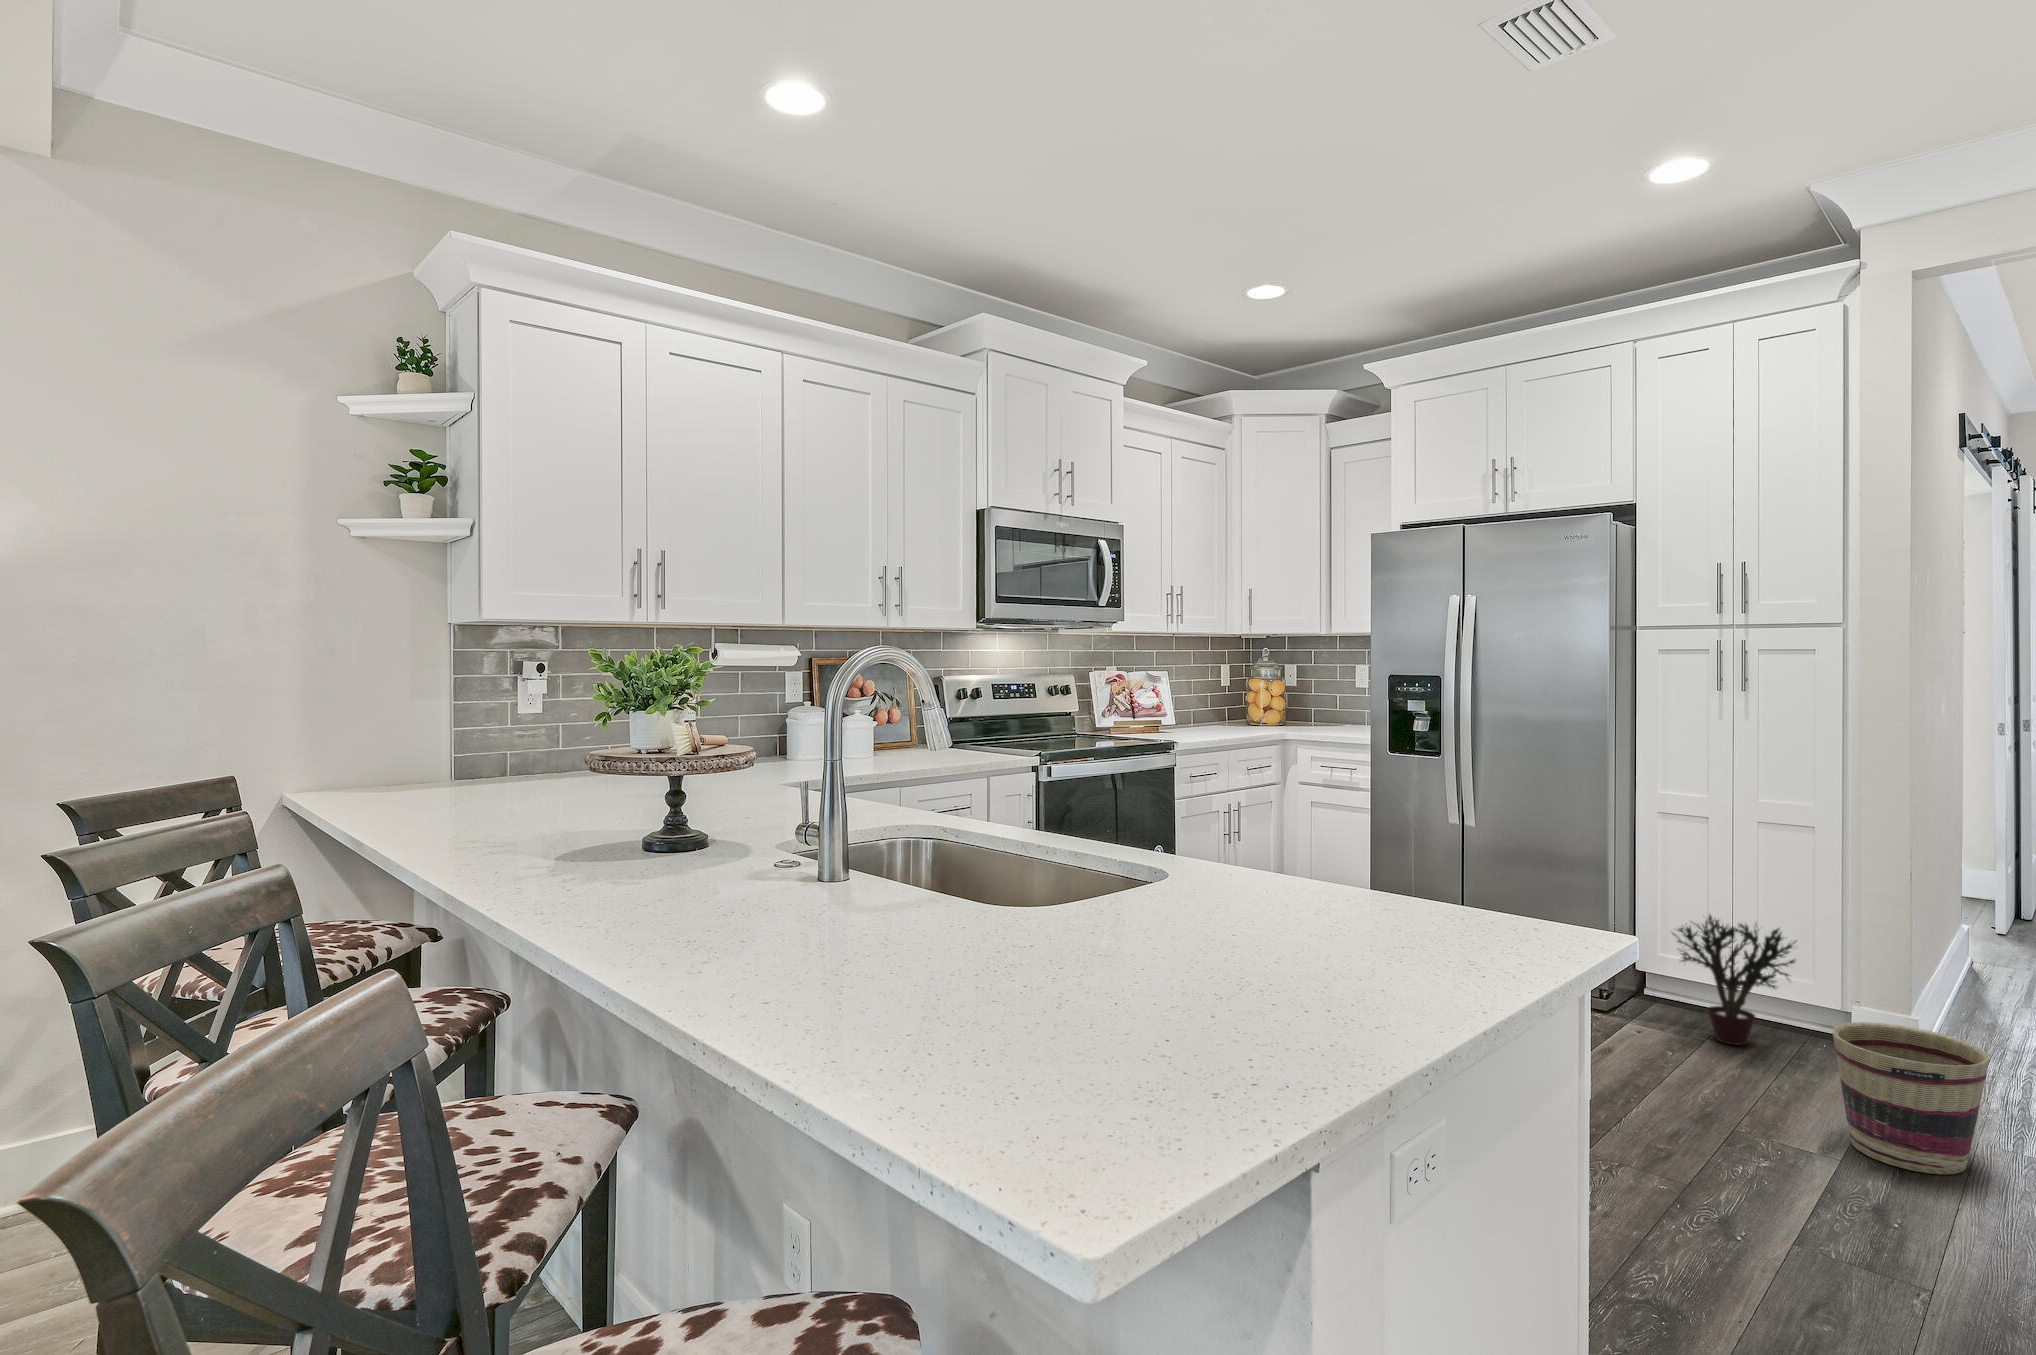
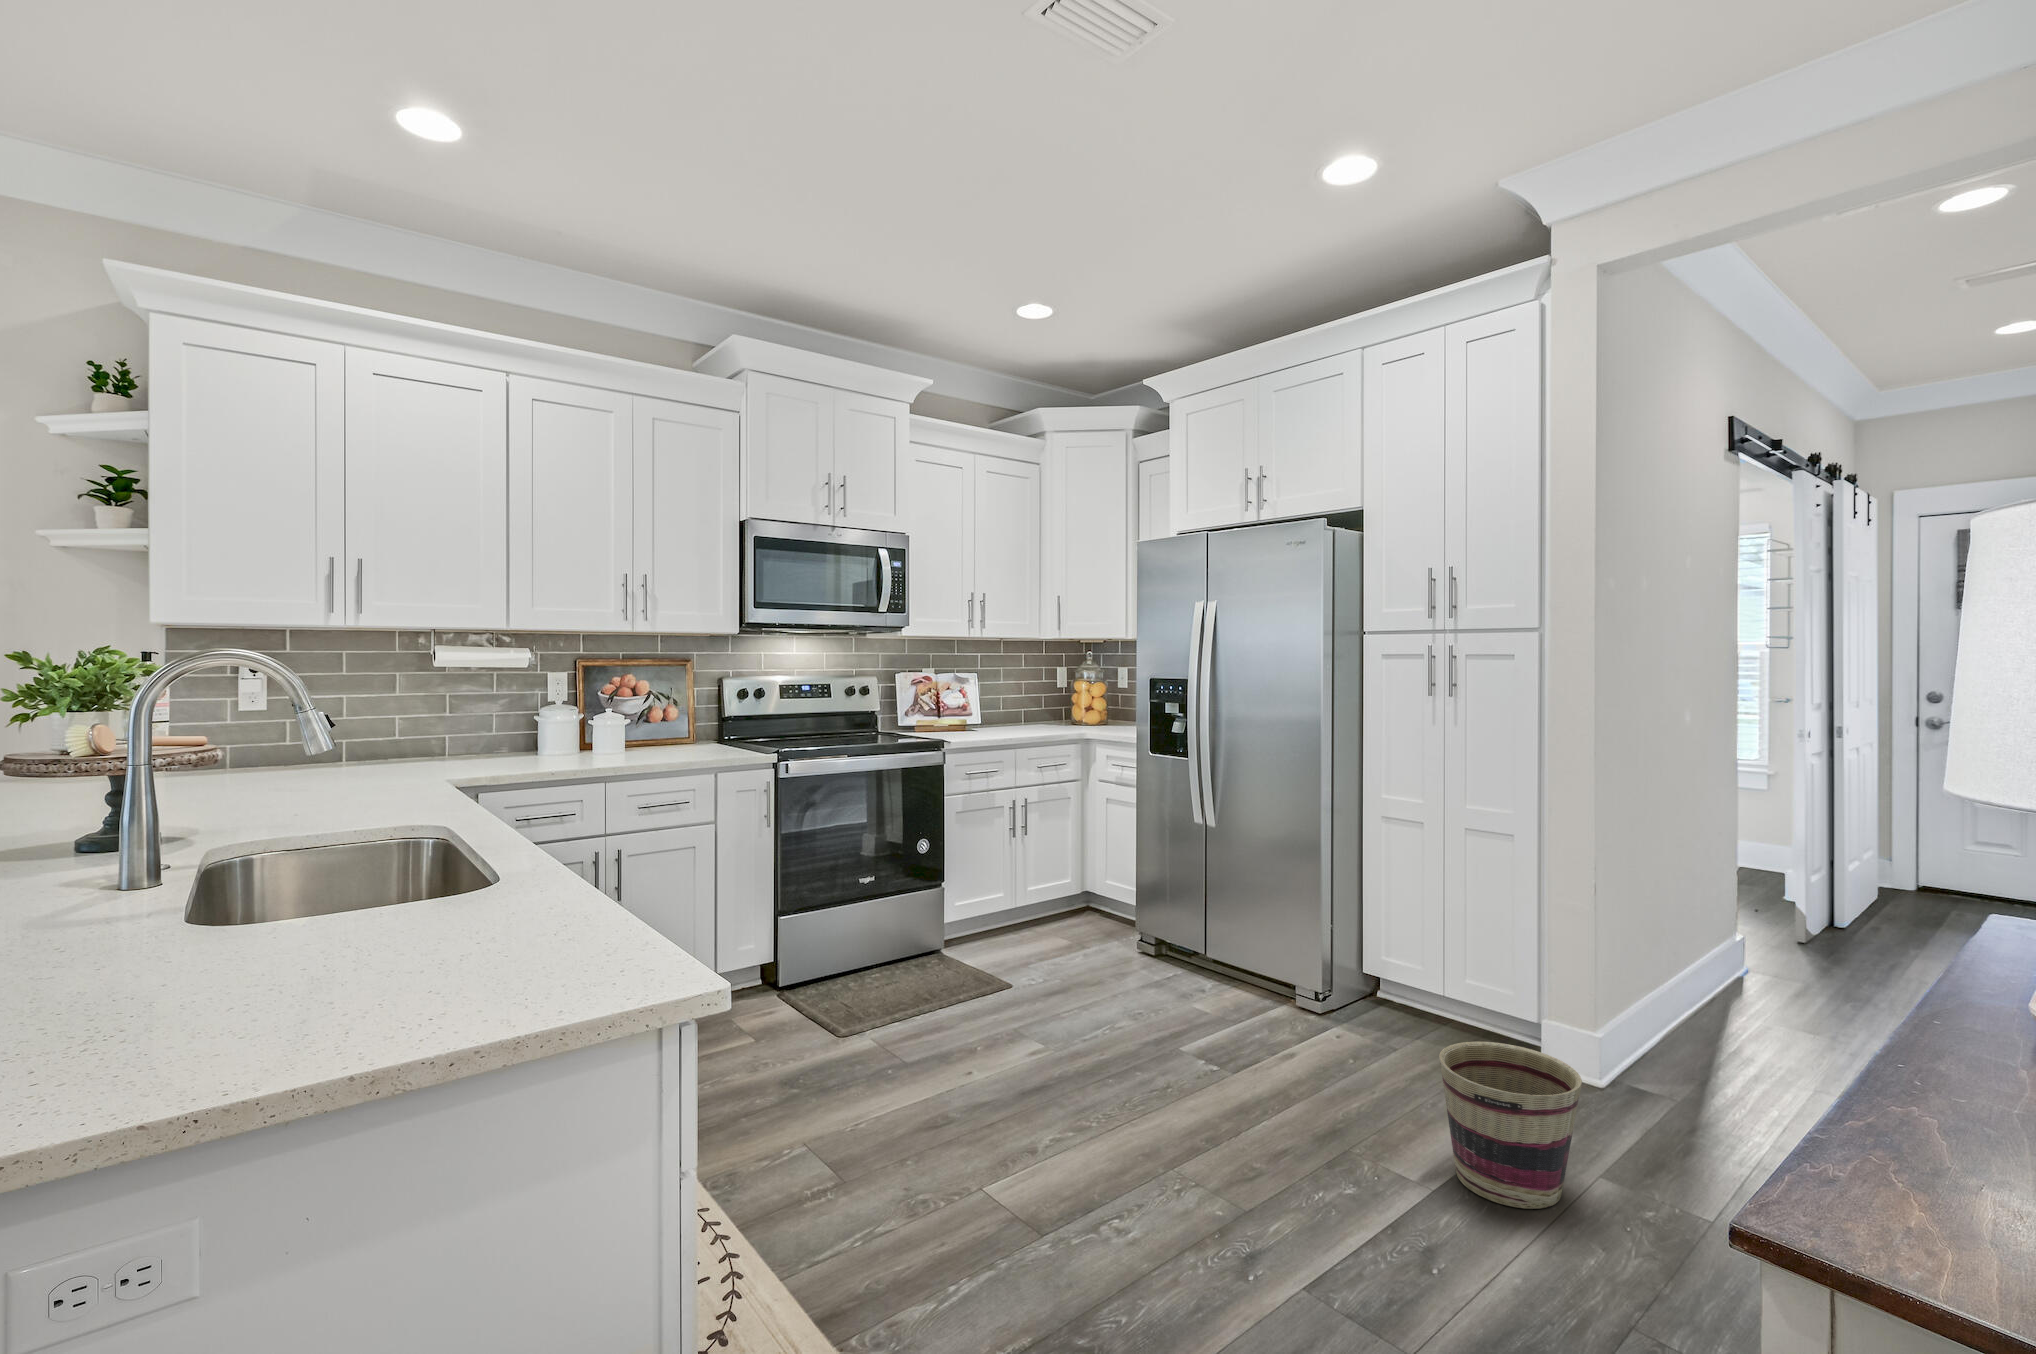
potted plant: present [1674,915,1795,1045] -> none [1361,919,1491,1055]

